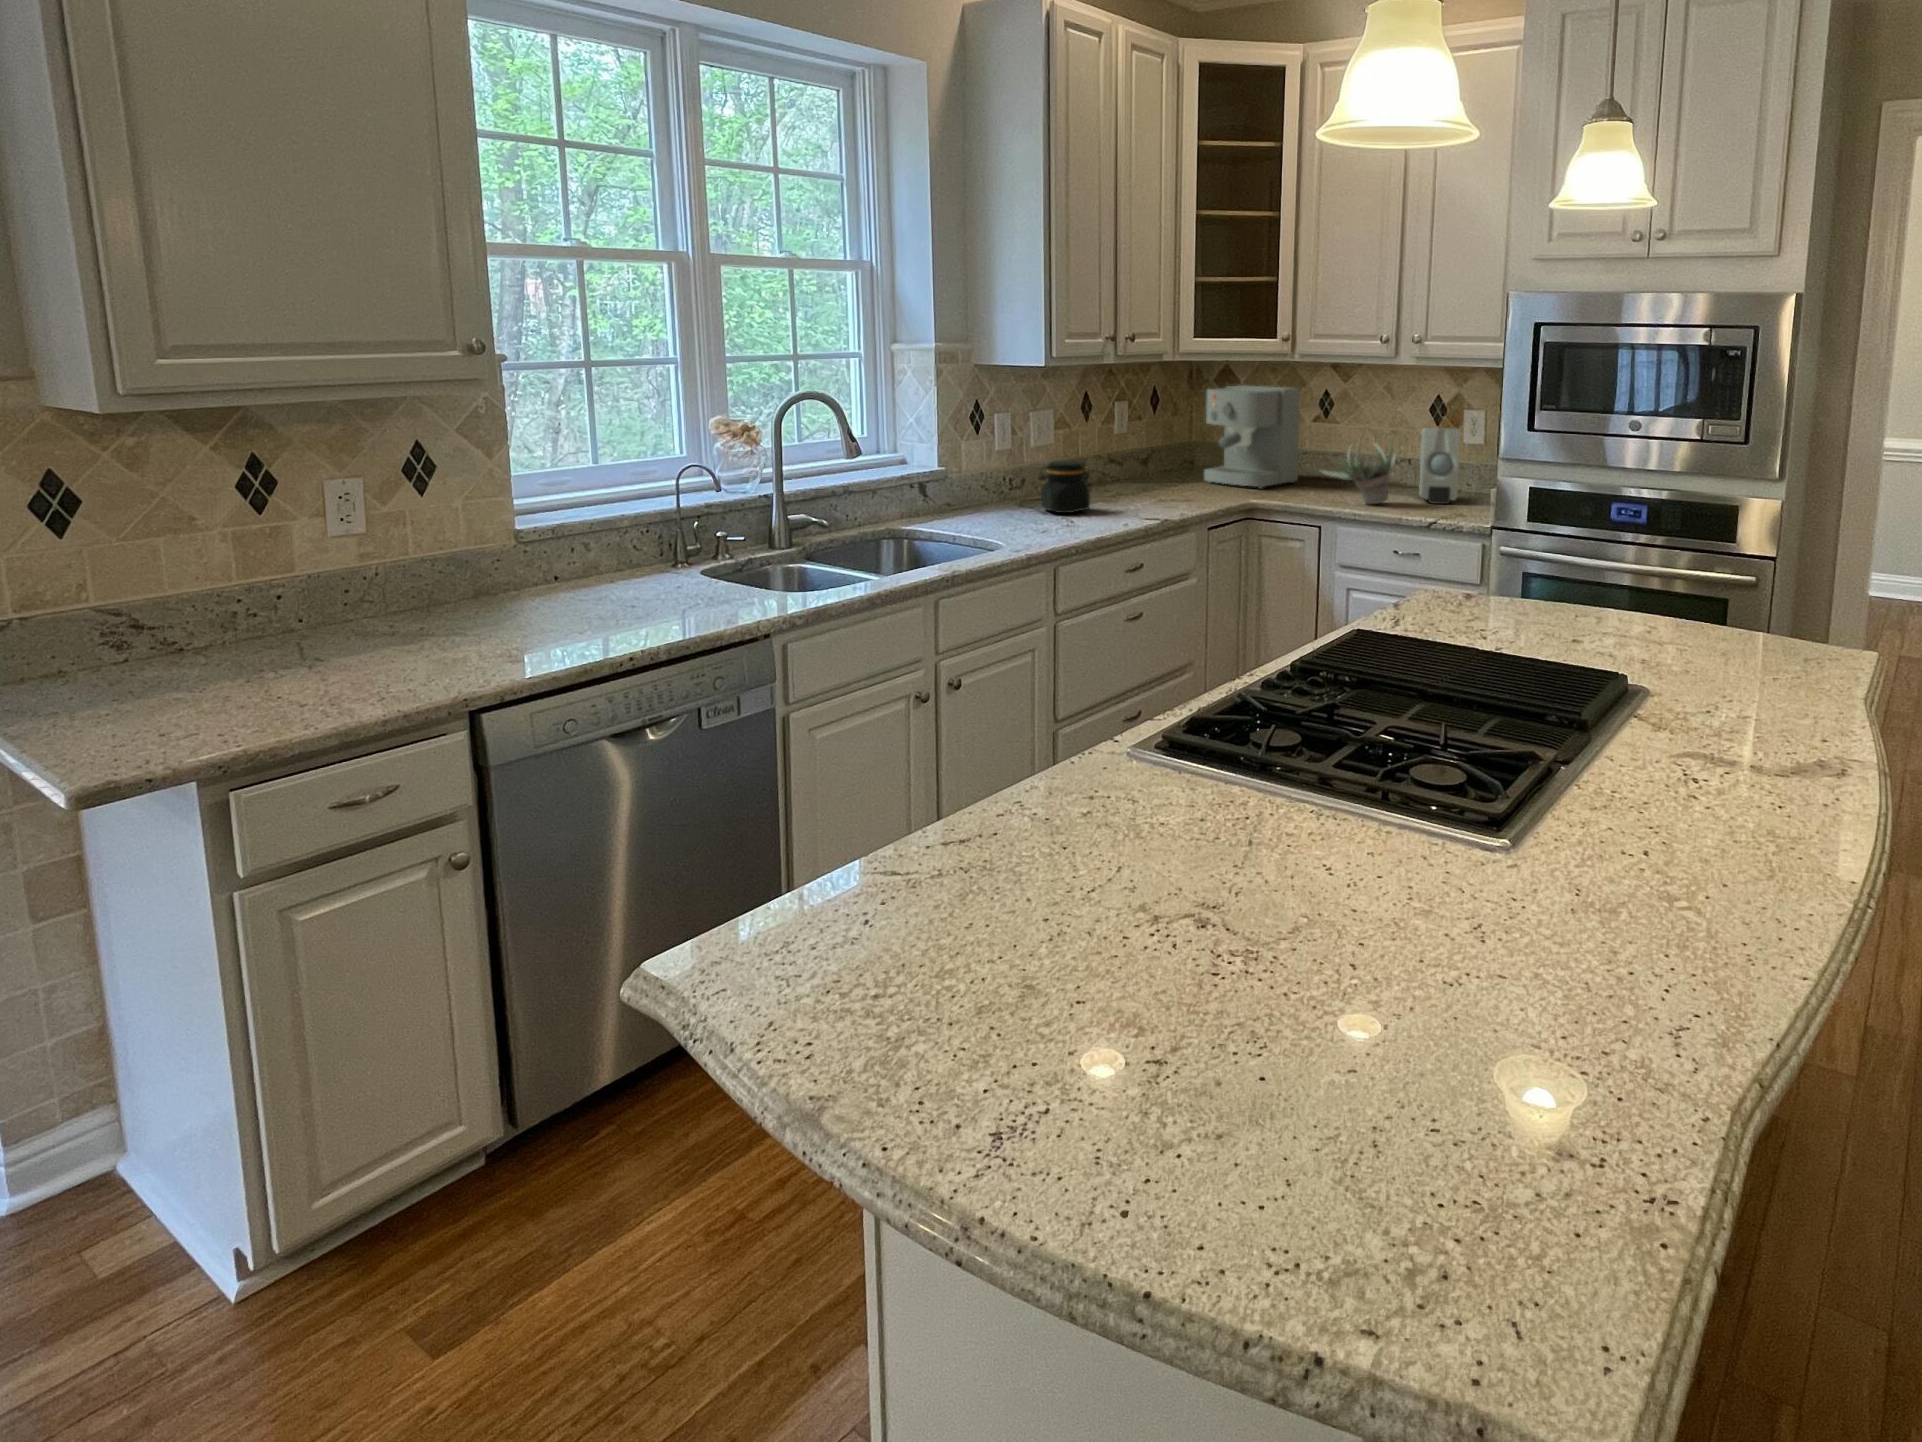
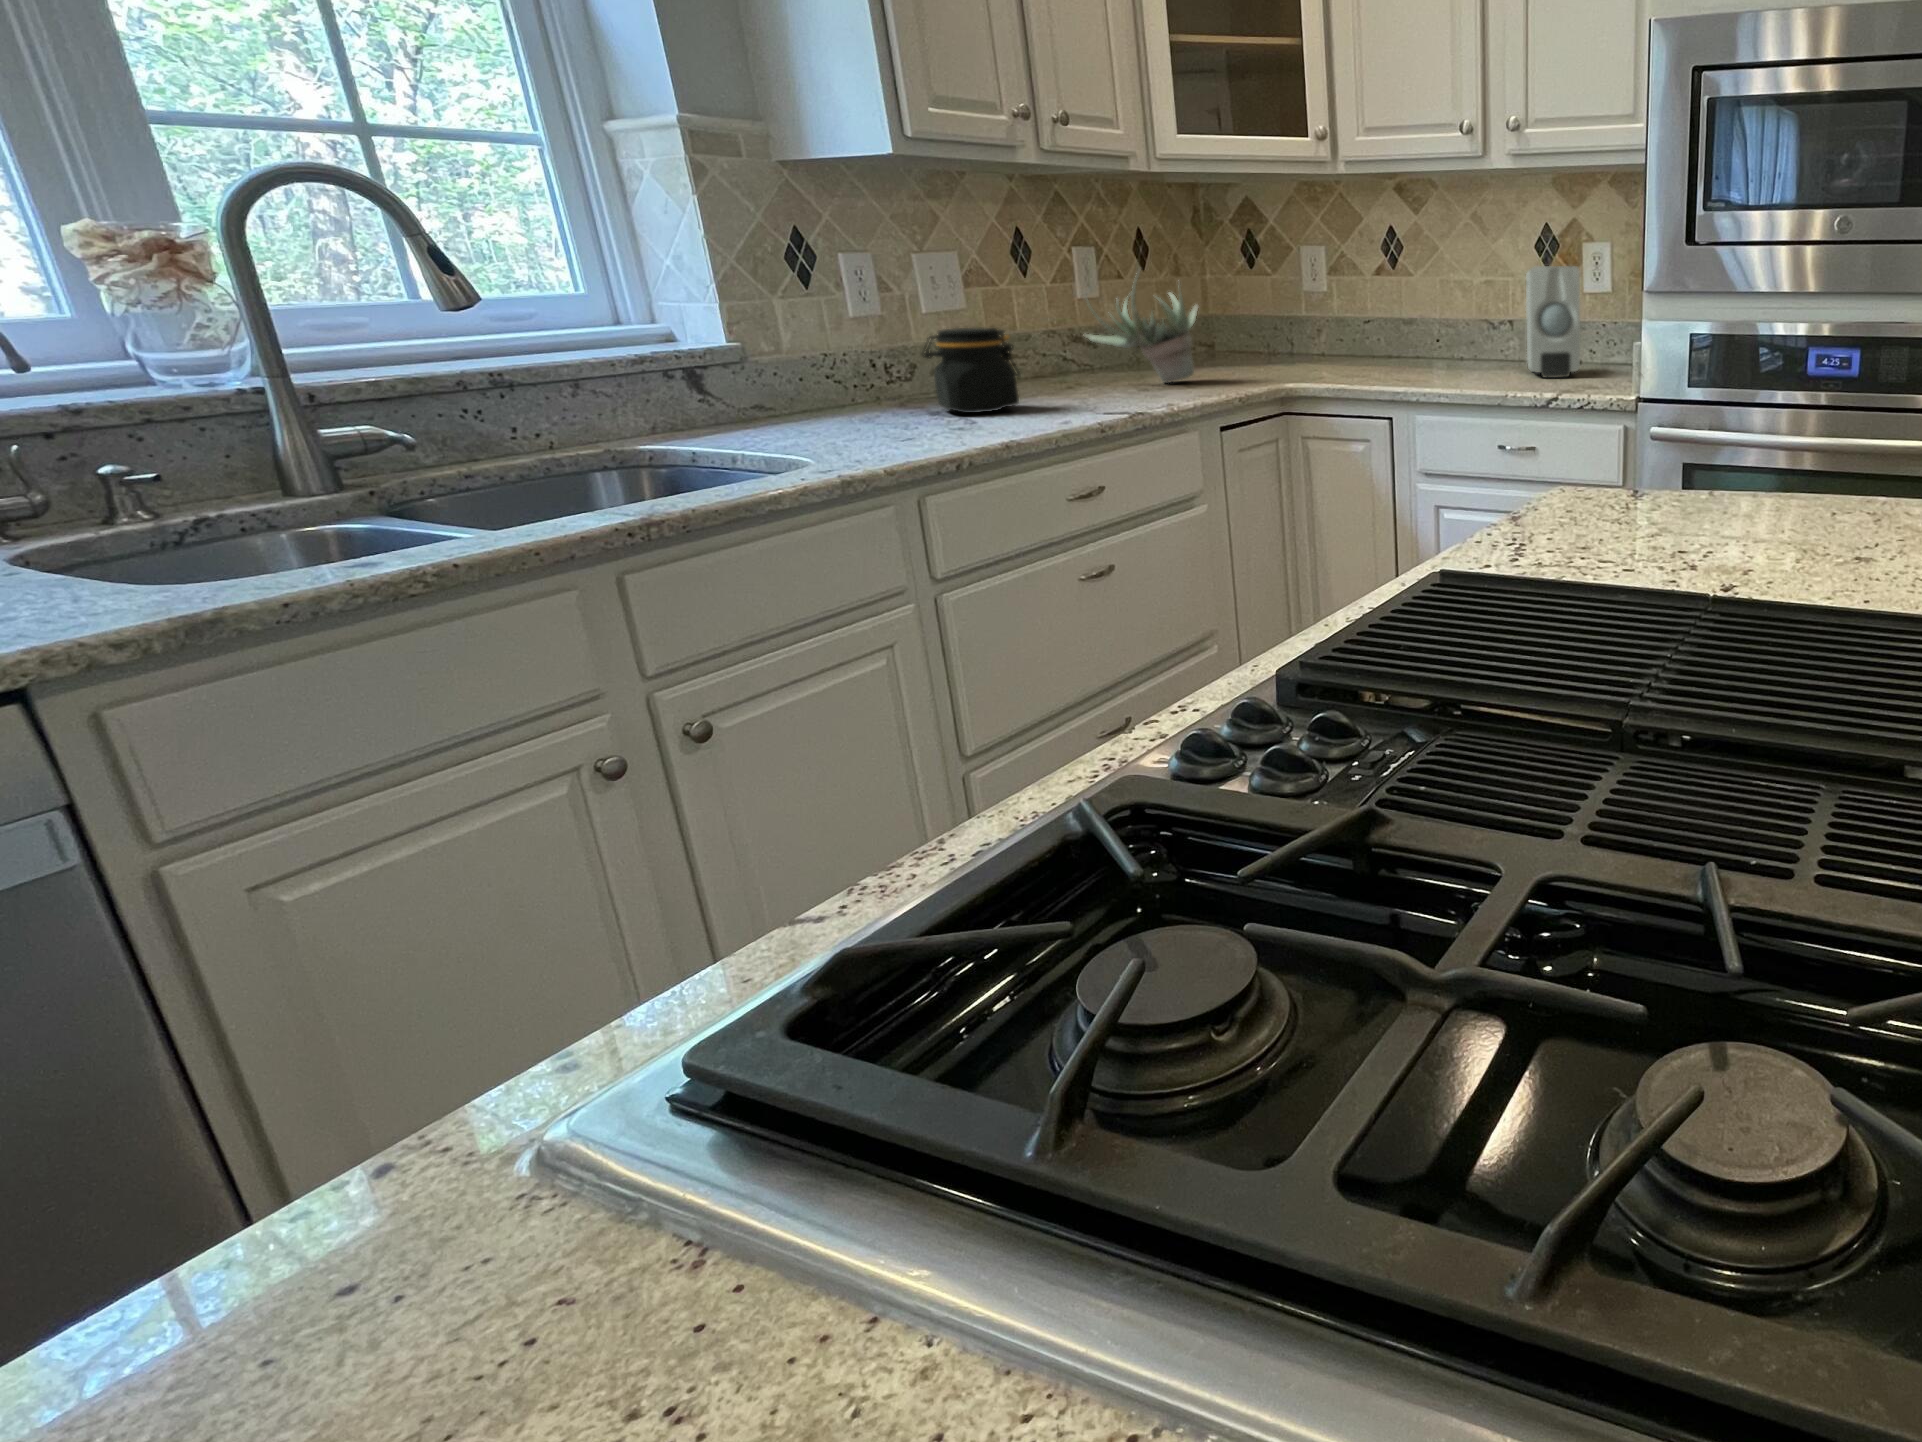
coffee maker: present [1204,386,1300,489] -> none [1214,223,1360,372]
succulent plant: present [1320,441,1397,504] -> present [1085,270,1198,383]

